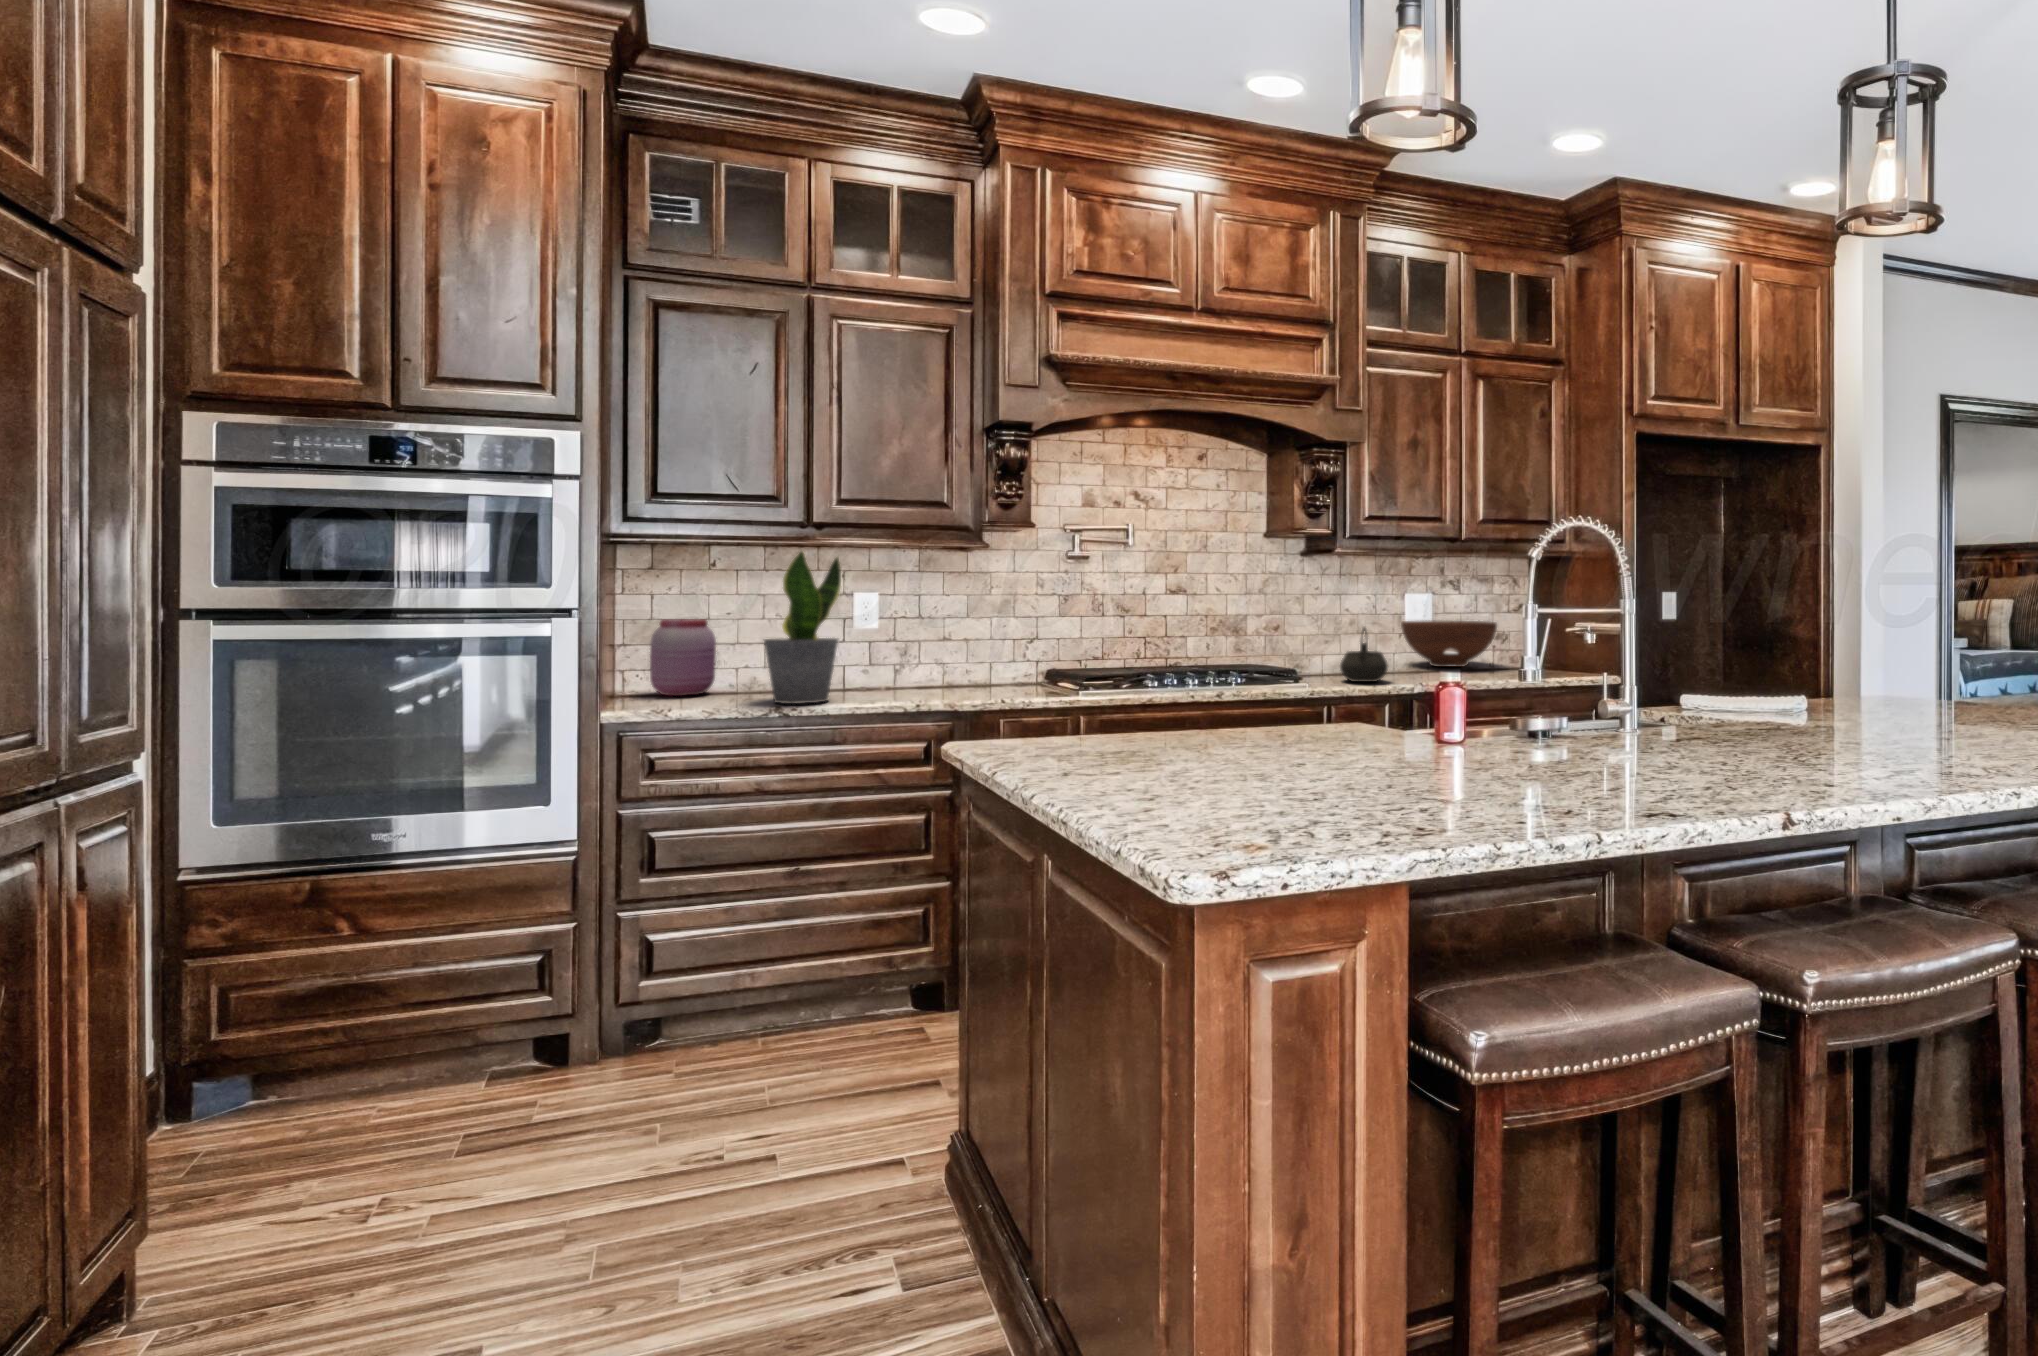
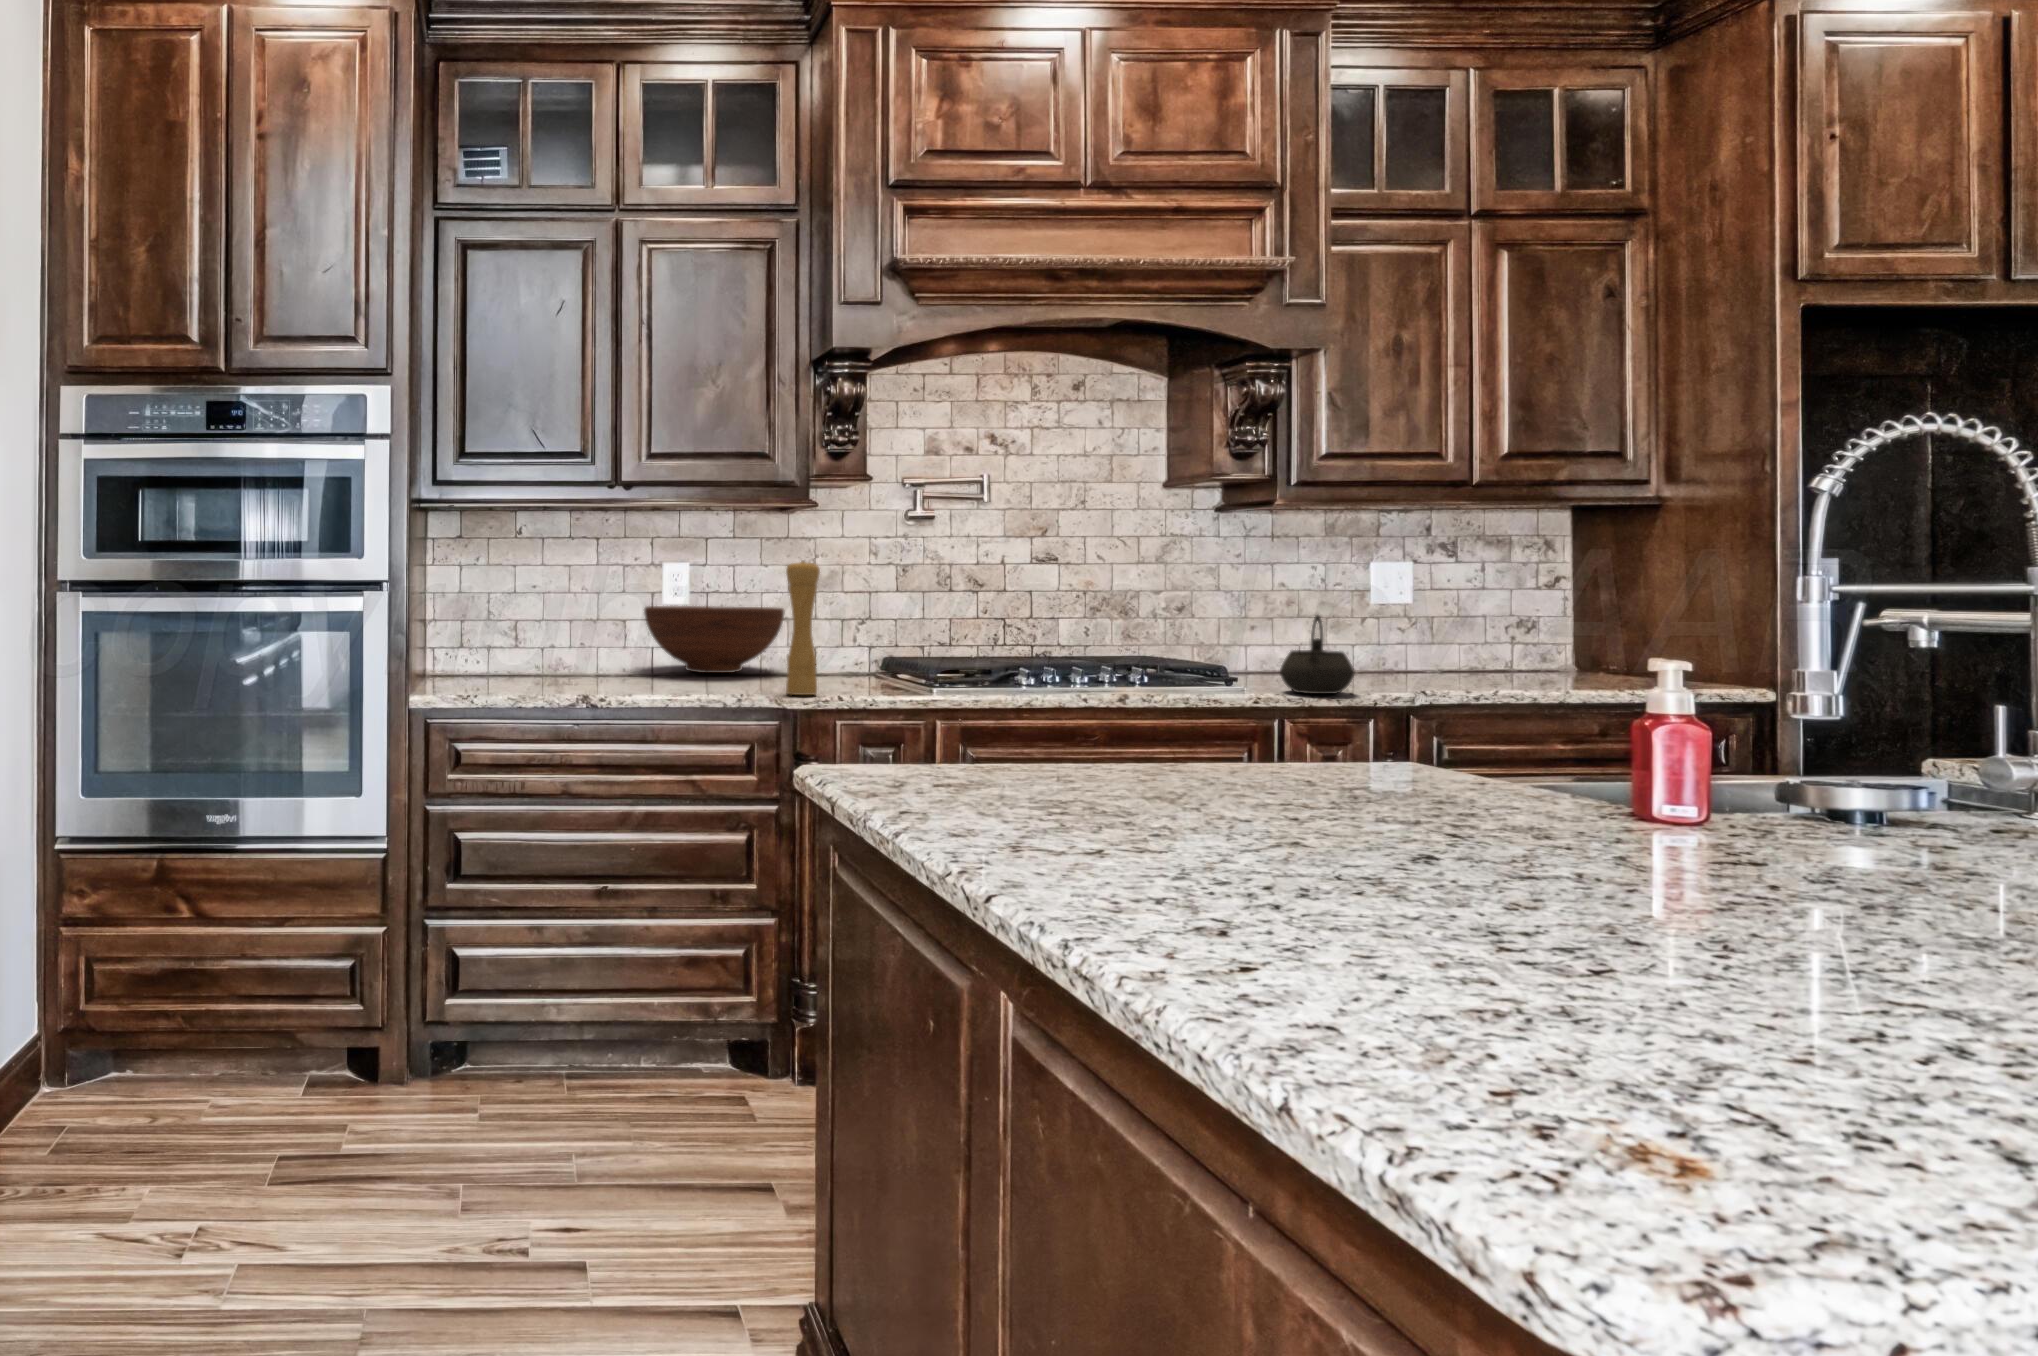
potted plant: present [764,551,841,704] -> none [566,512,647,694]
pepper mill: none [966,589,995,698] -> present [786,561,820,695]
jar: present [650,619,716,696] -> none [460,596,523,682]
fruit bowl: present [1401,620,1497,667] -> present [644,606,785,673]

